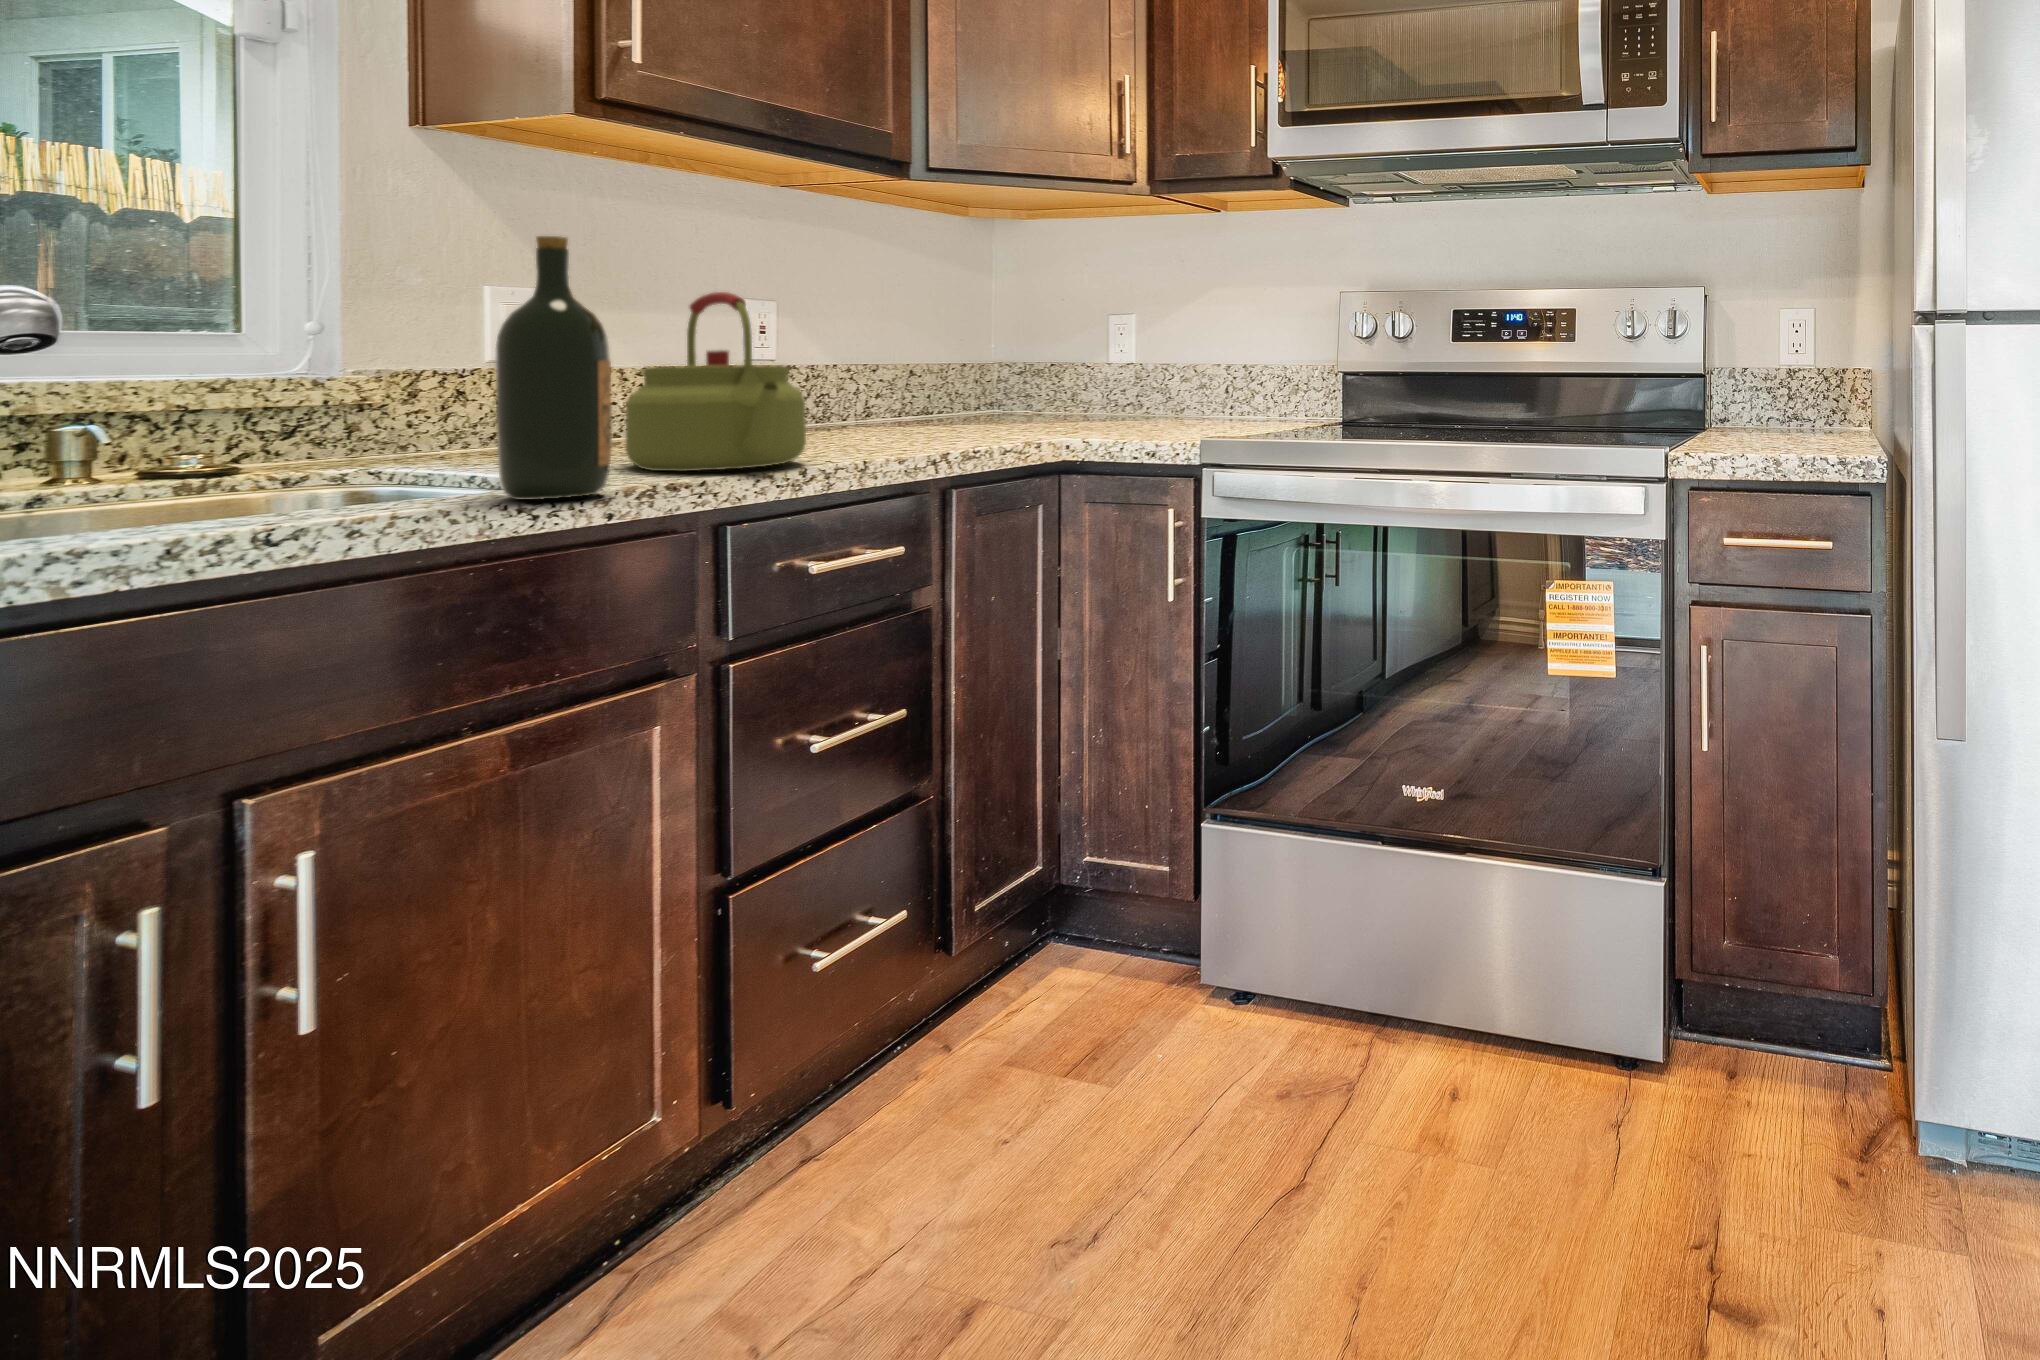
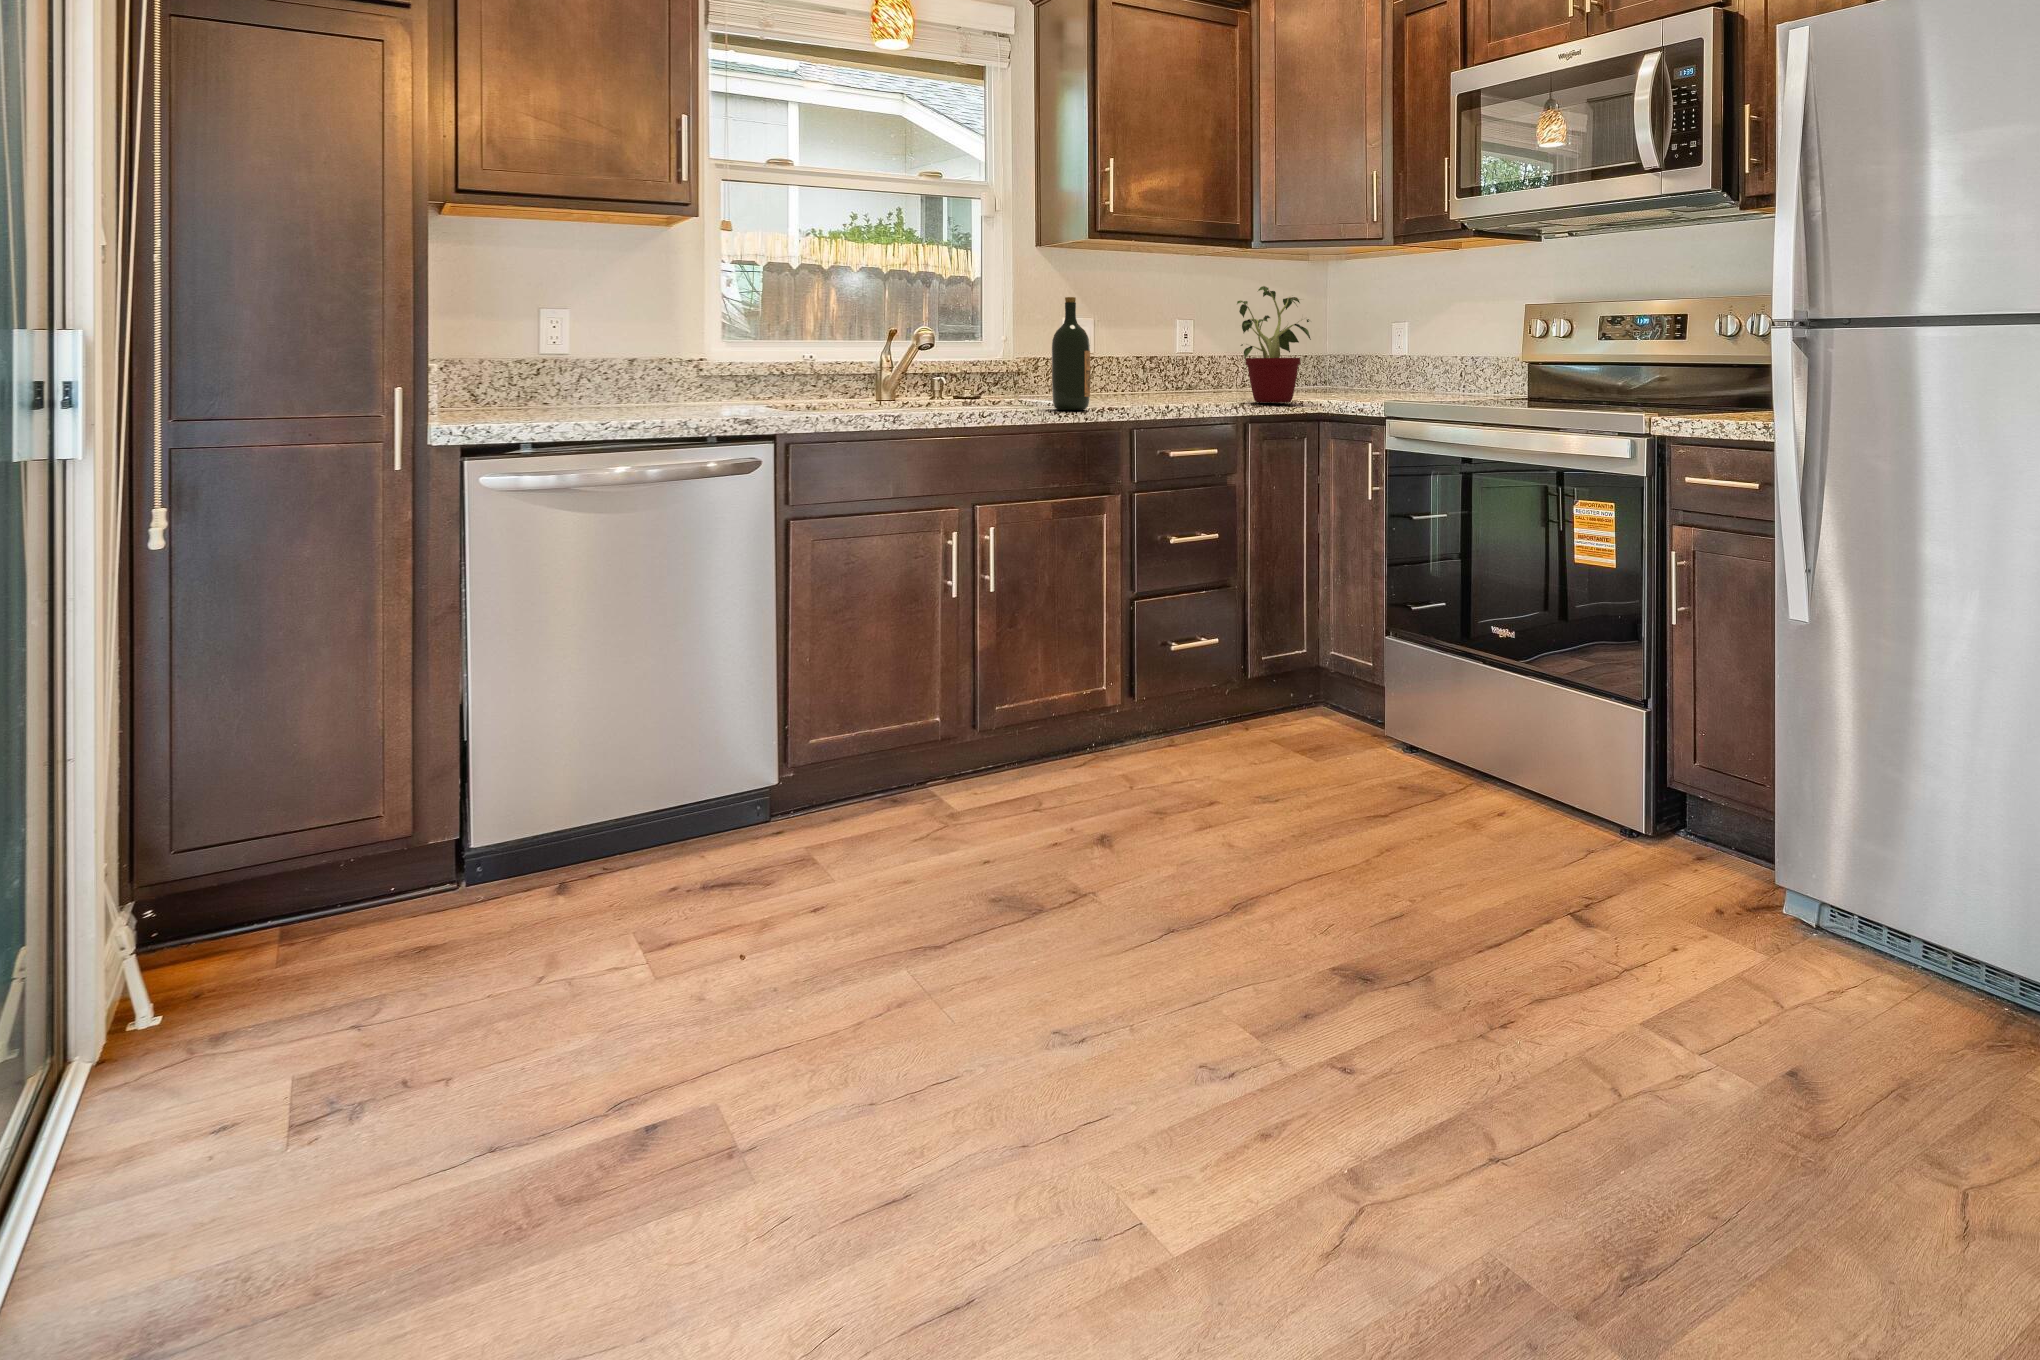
potted plant: none [899,247,1045,448] -> present [1237,286,1311,403]
kettle: present [626,292,806,471] -> none [1105,317,1179,405]

